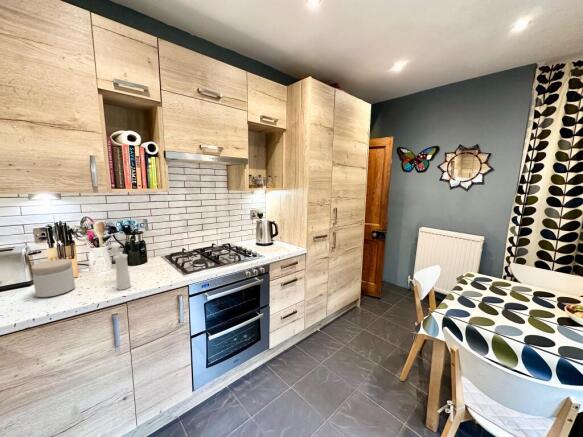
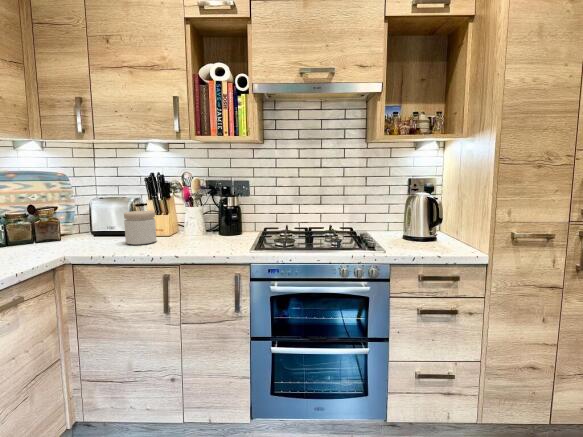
pepper mill: present [110,243,131,290] -> none [176,198,192,250]

